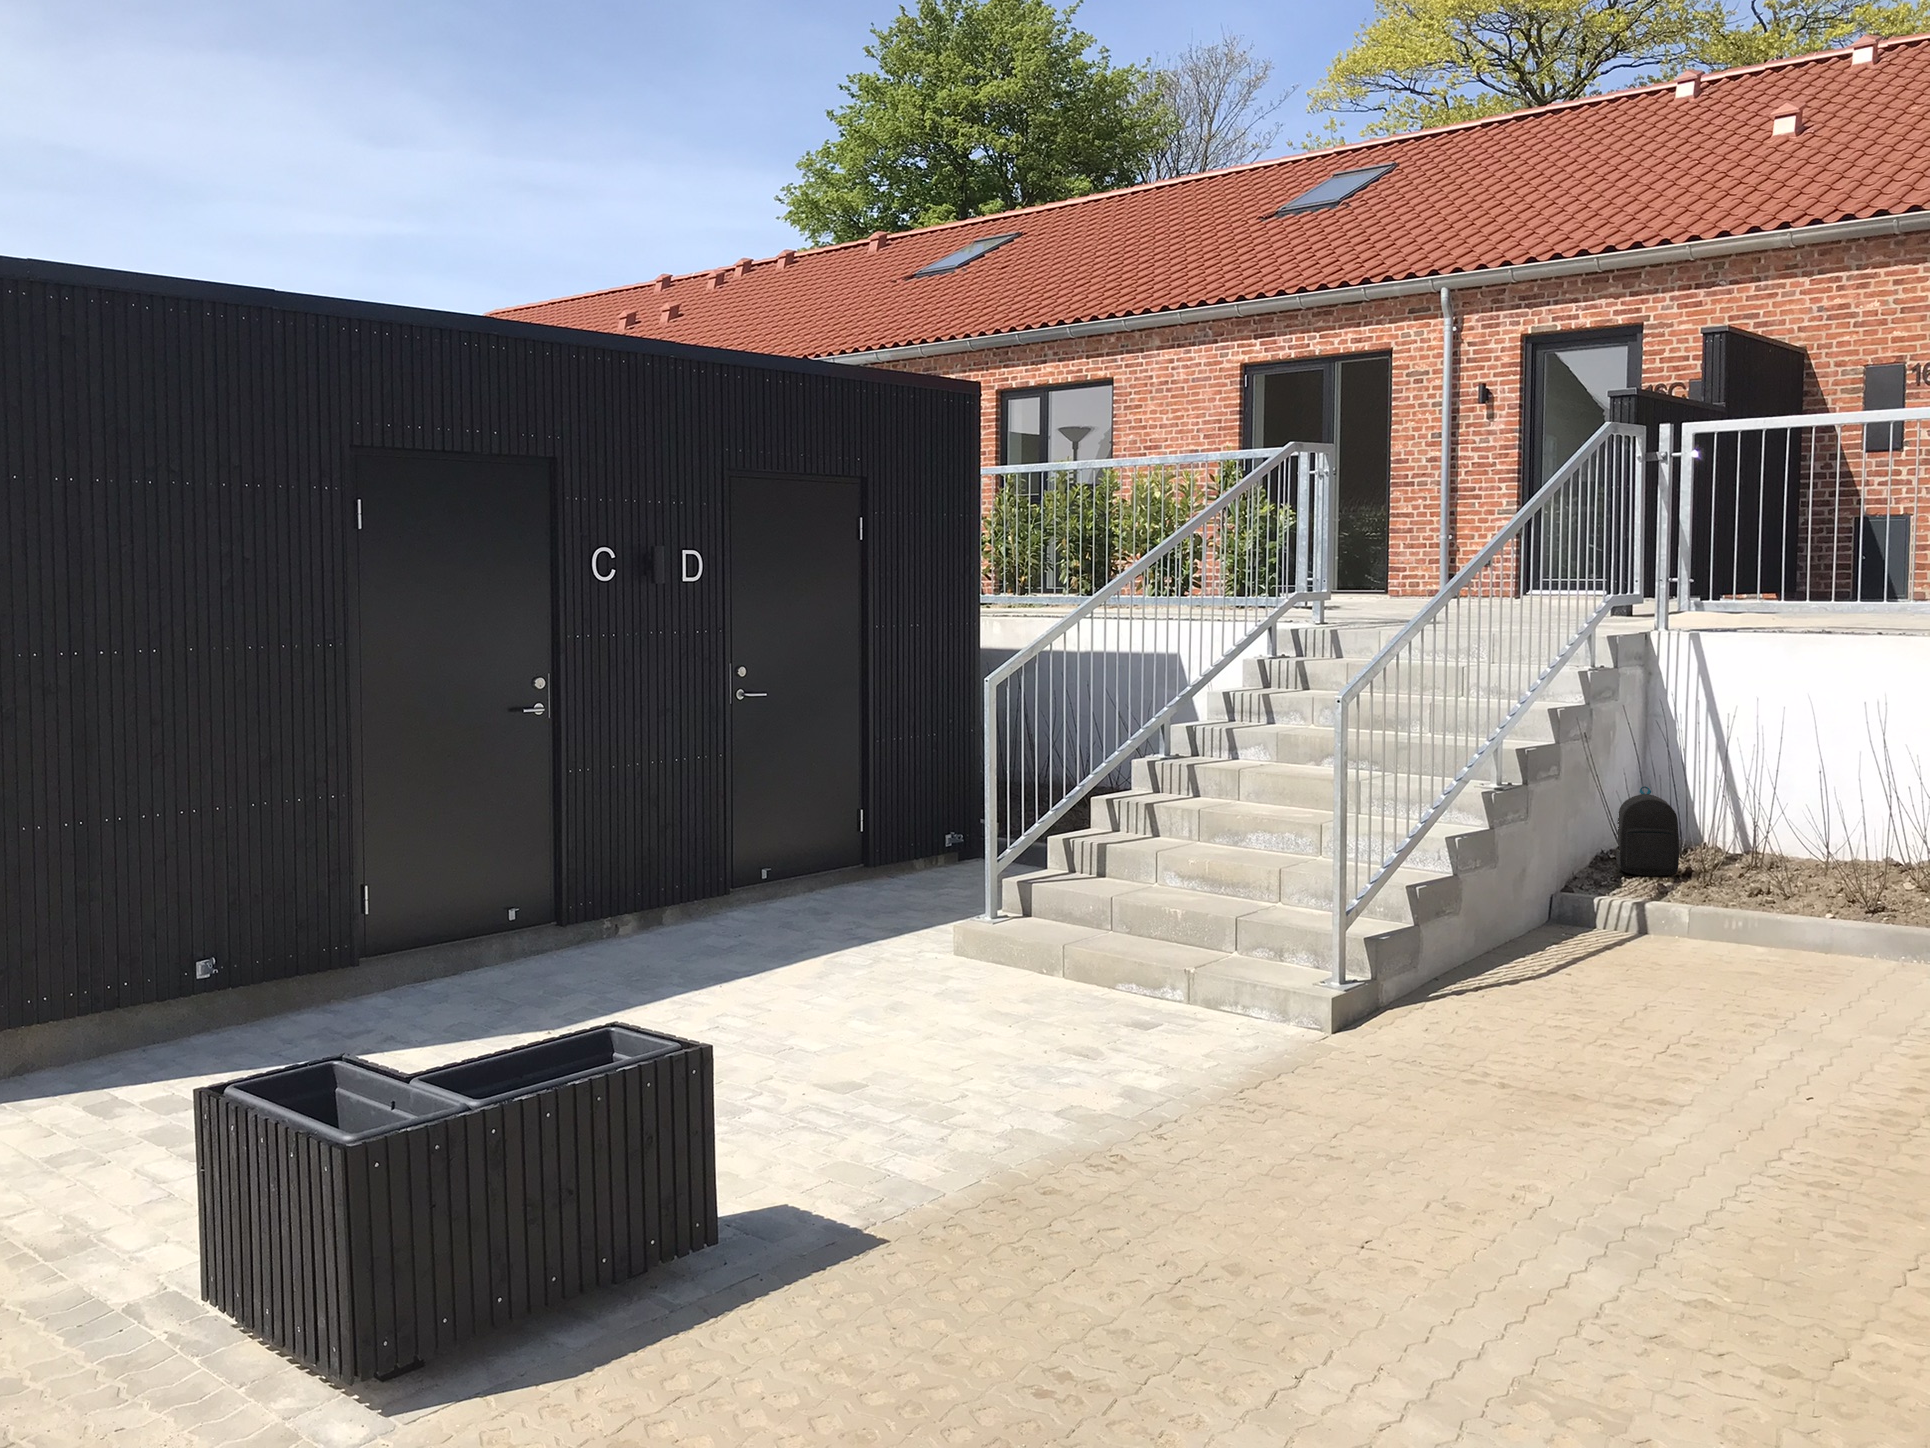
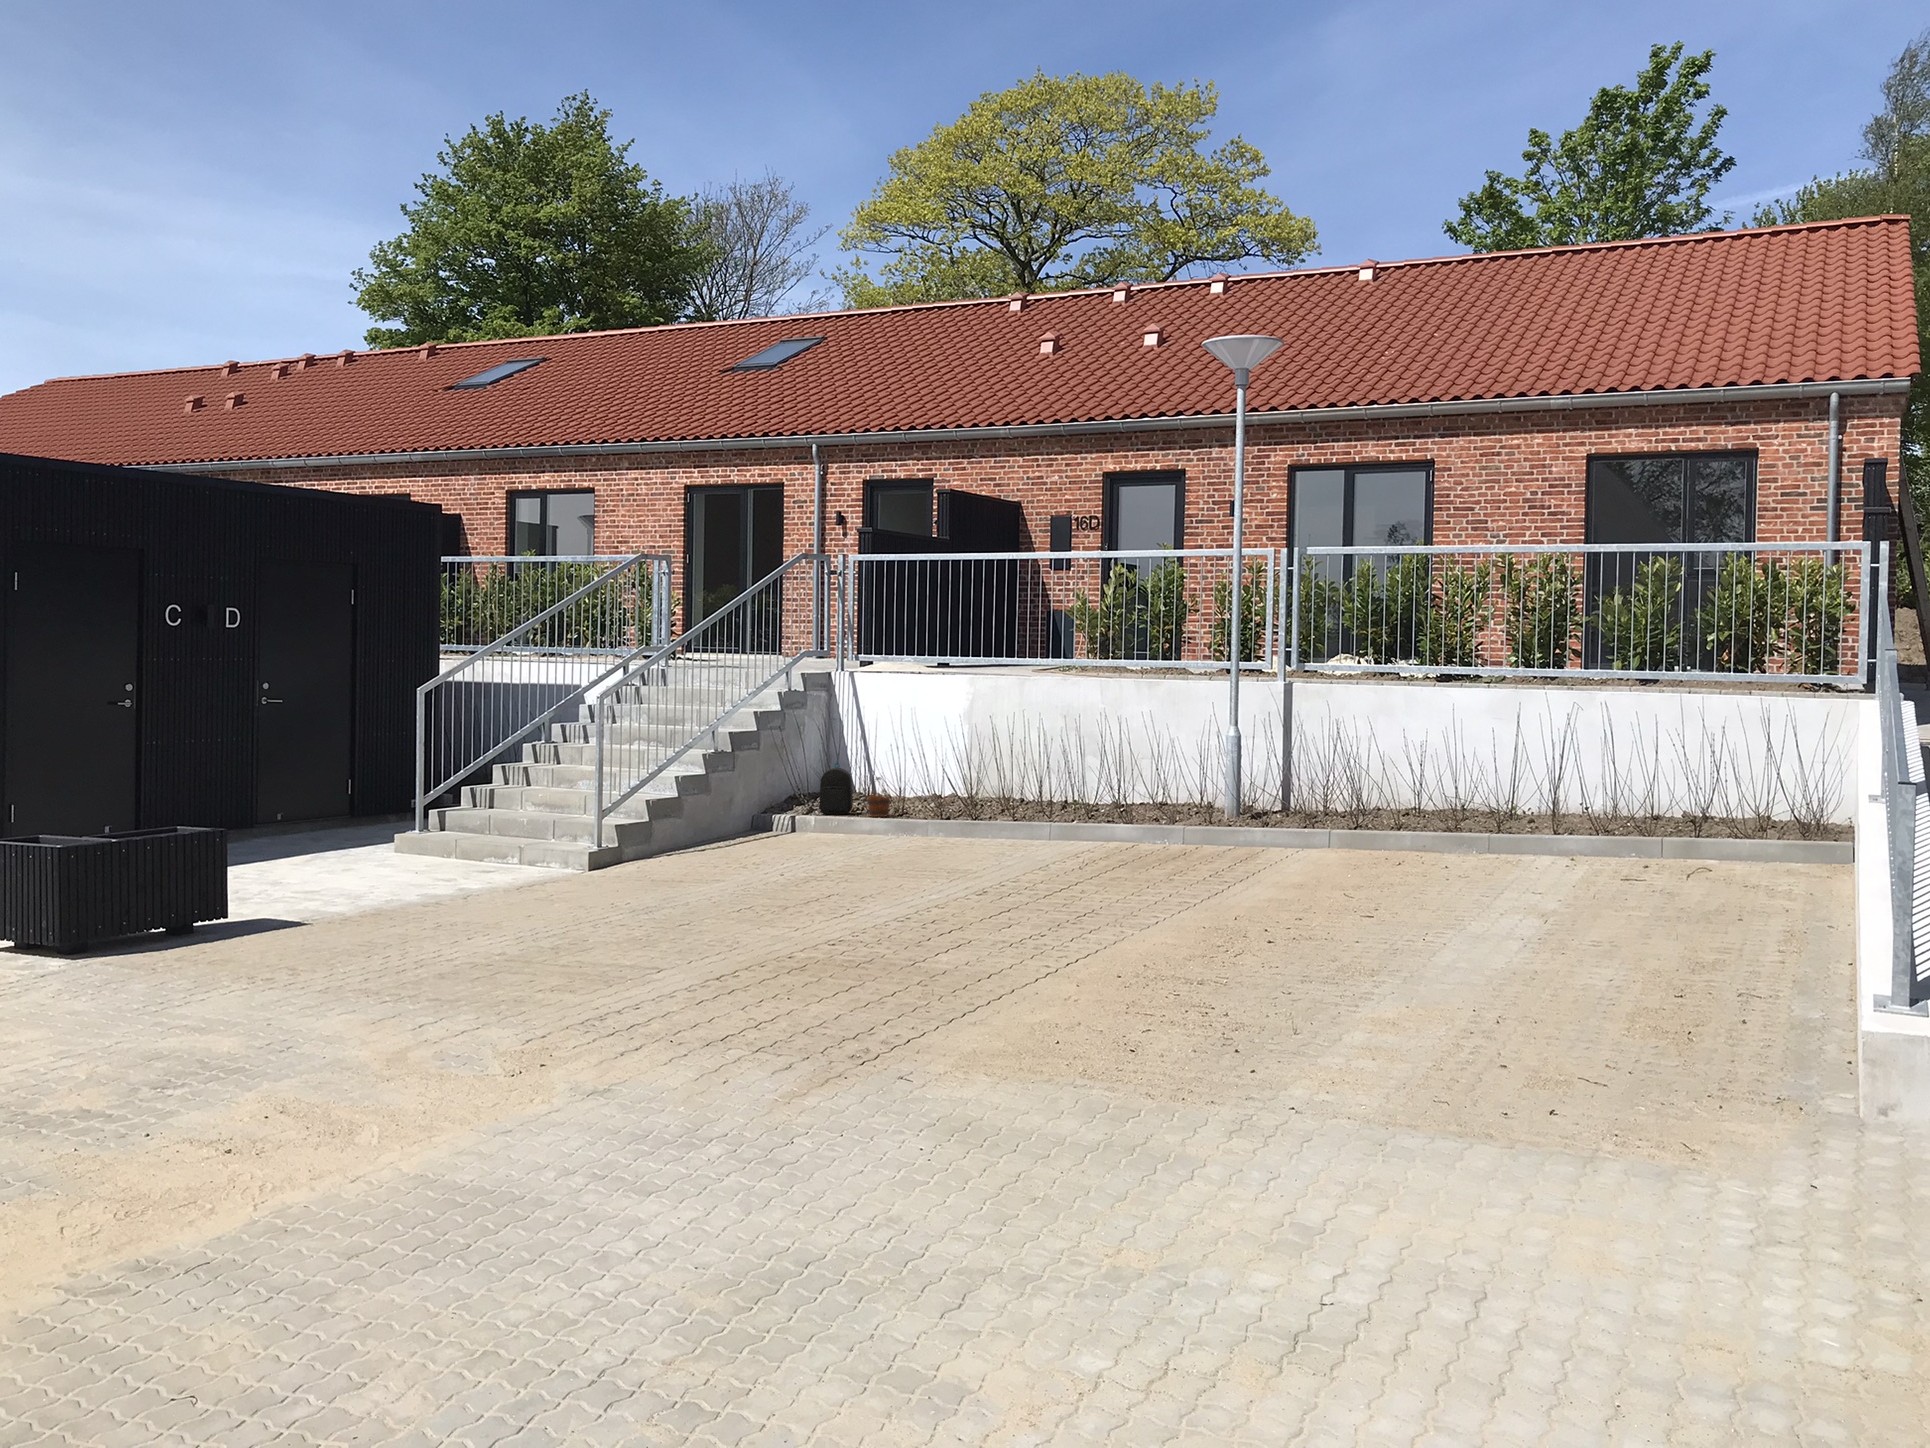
wooden bucket: none [1716,815,1763,887] -> present [867,777,890,817]

